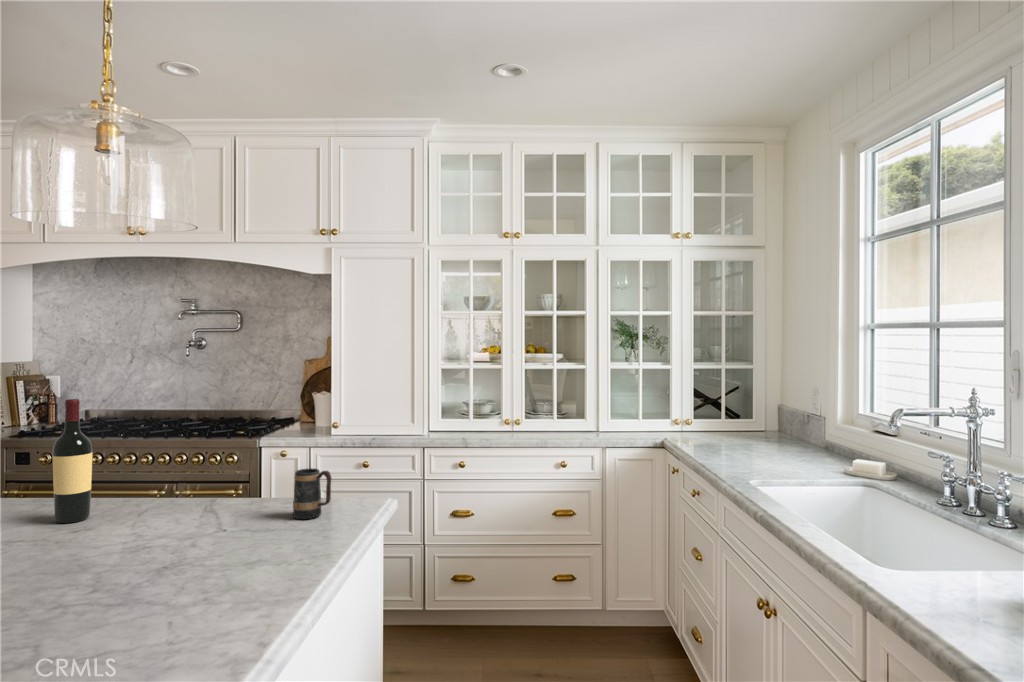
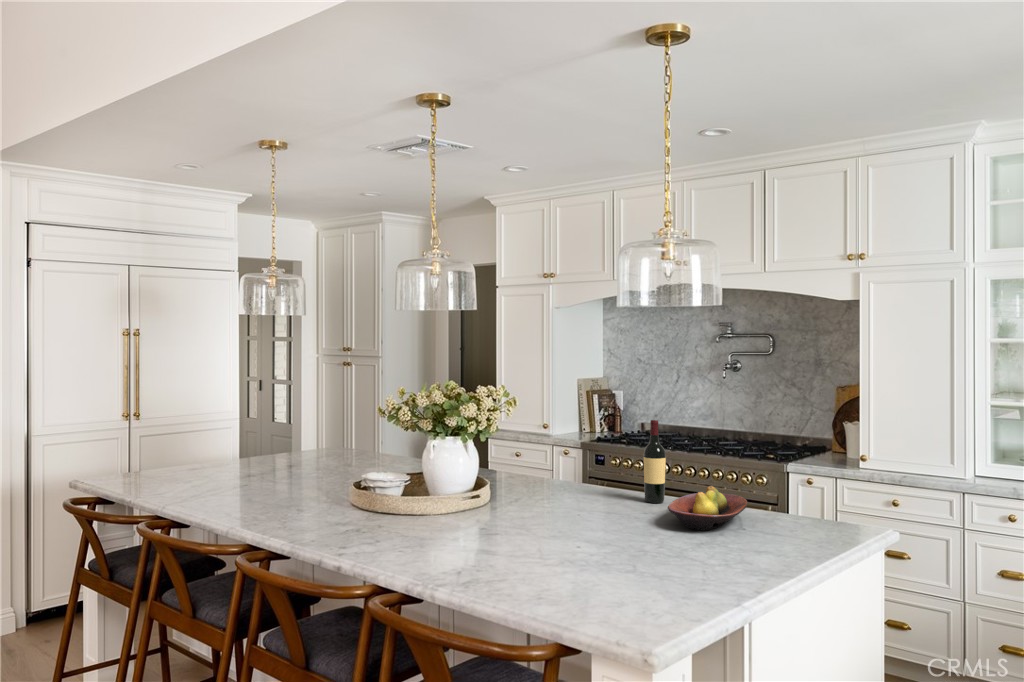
mug: present [293,469,331,519] -> none [799,488,830,527]
fruit bowl: none [85,487,221,563] -> present [668,486,747,530]

